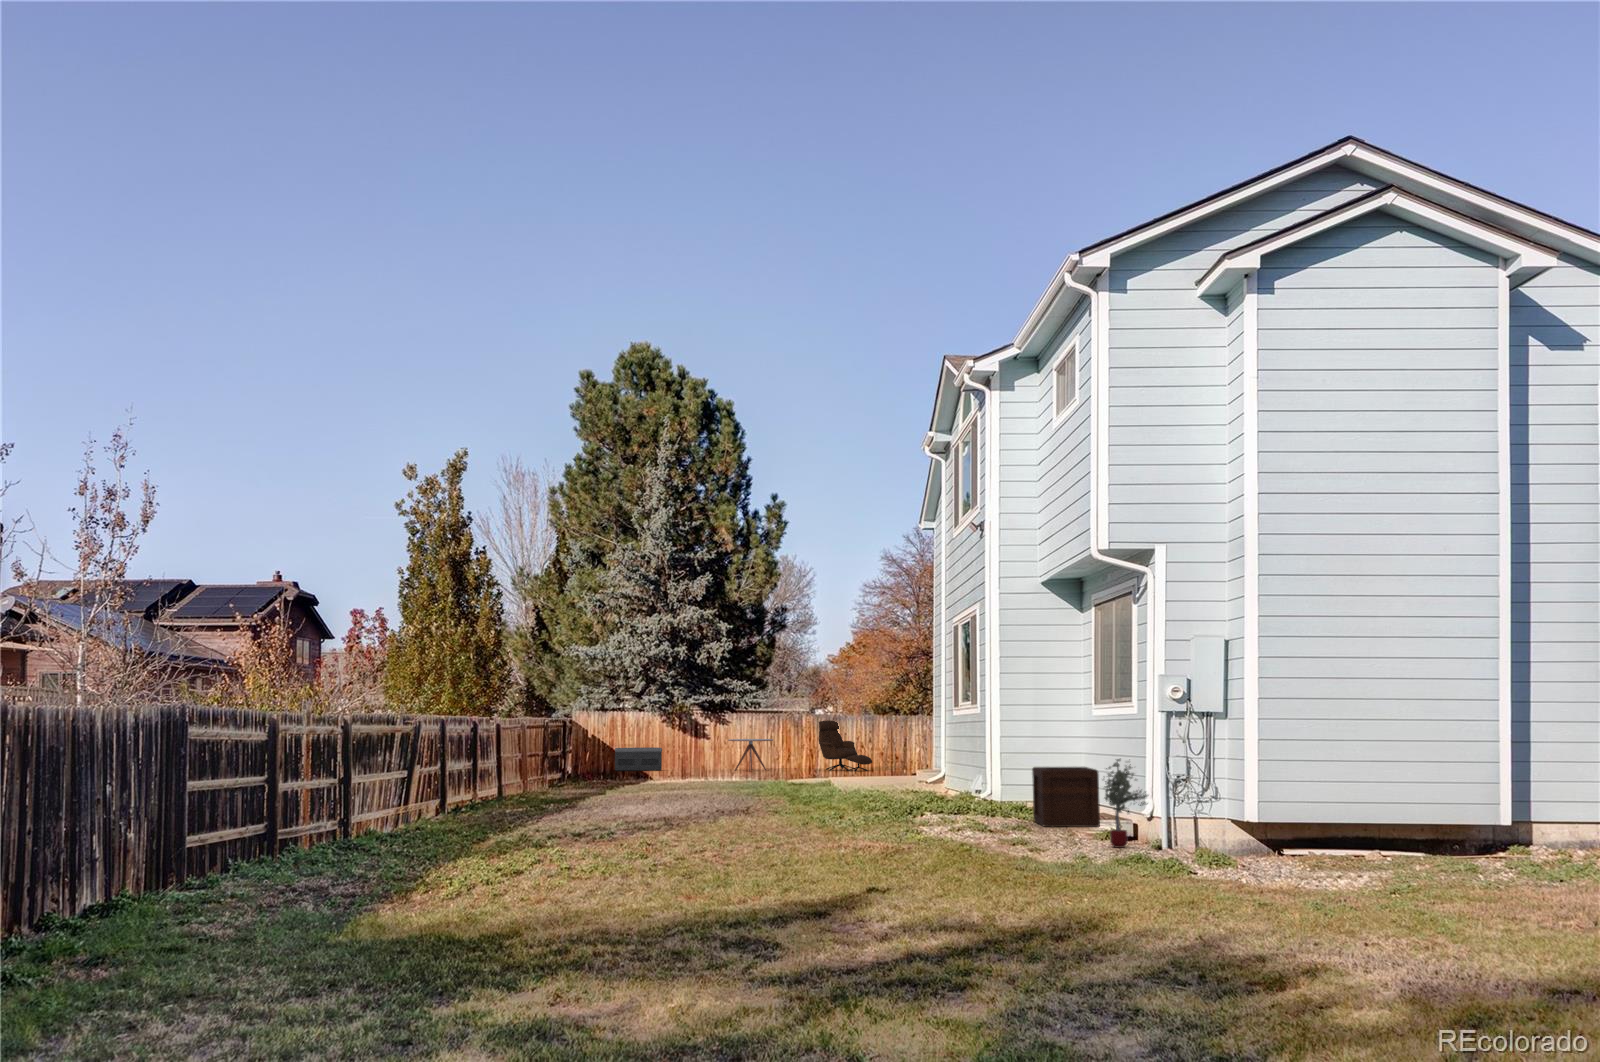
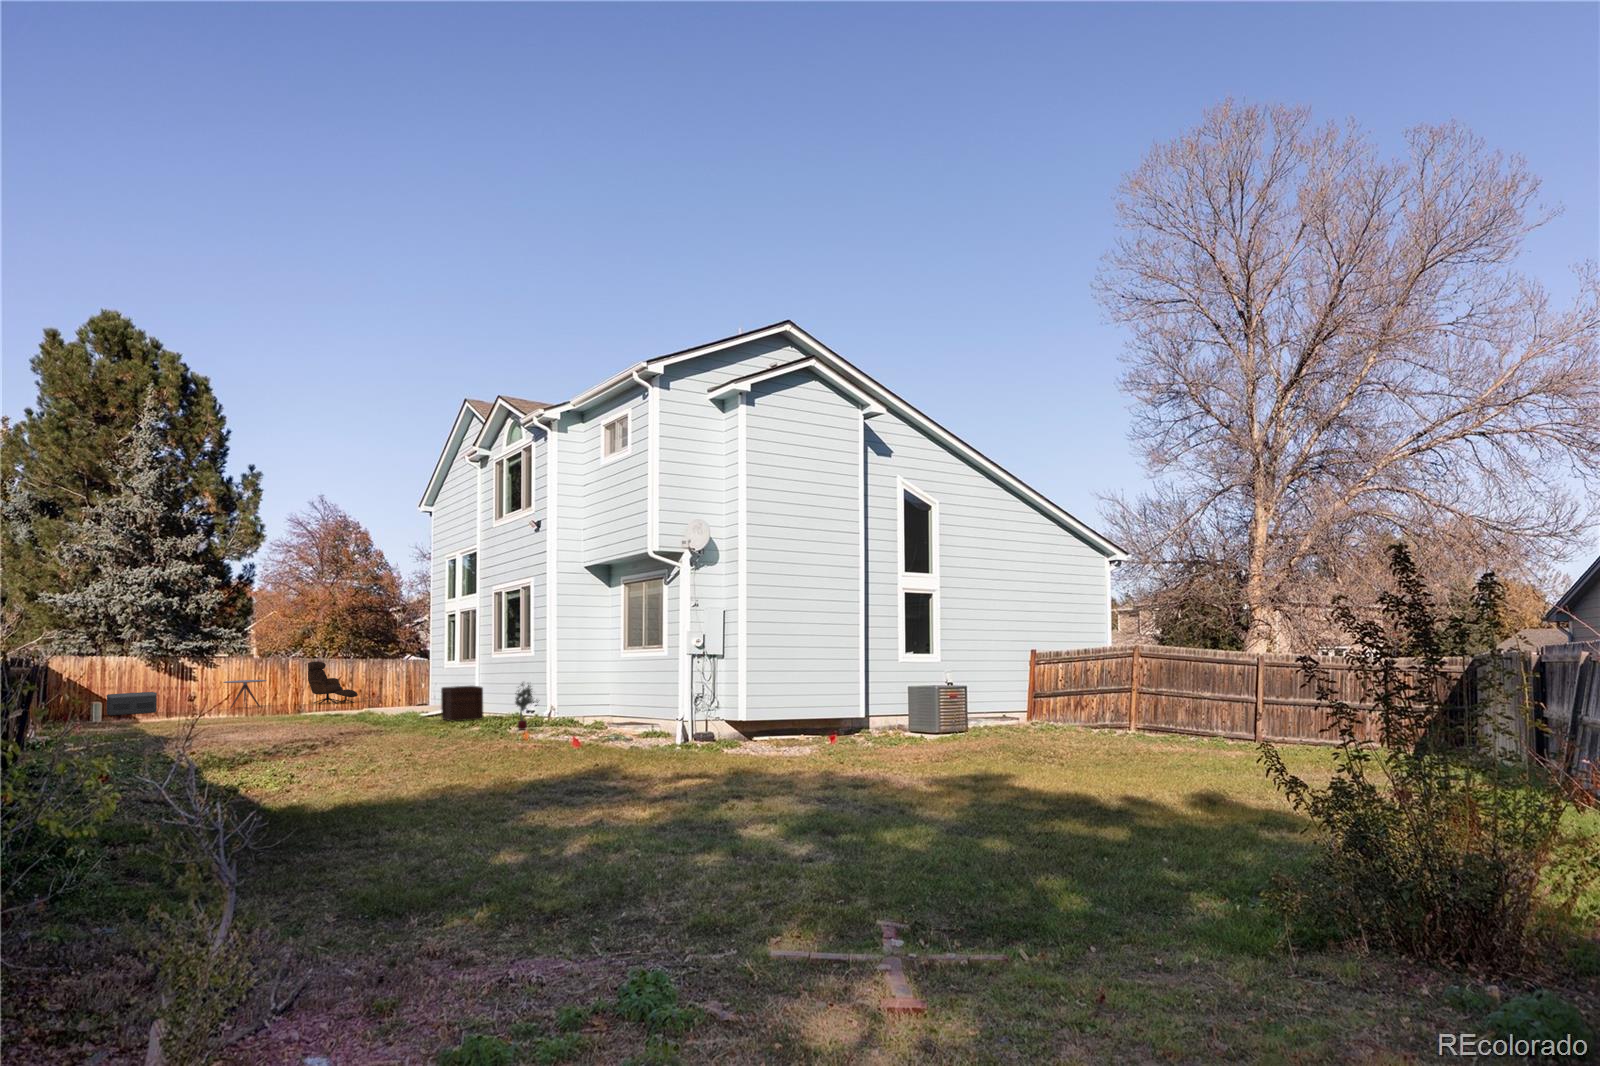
potted tree: present [1105,759,1148,848] -> present [515,683,538,730]
wooden crate: present [1032,767,1100,827] -> present [441,686,483,721]

